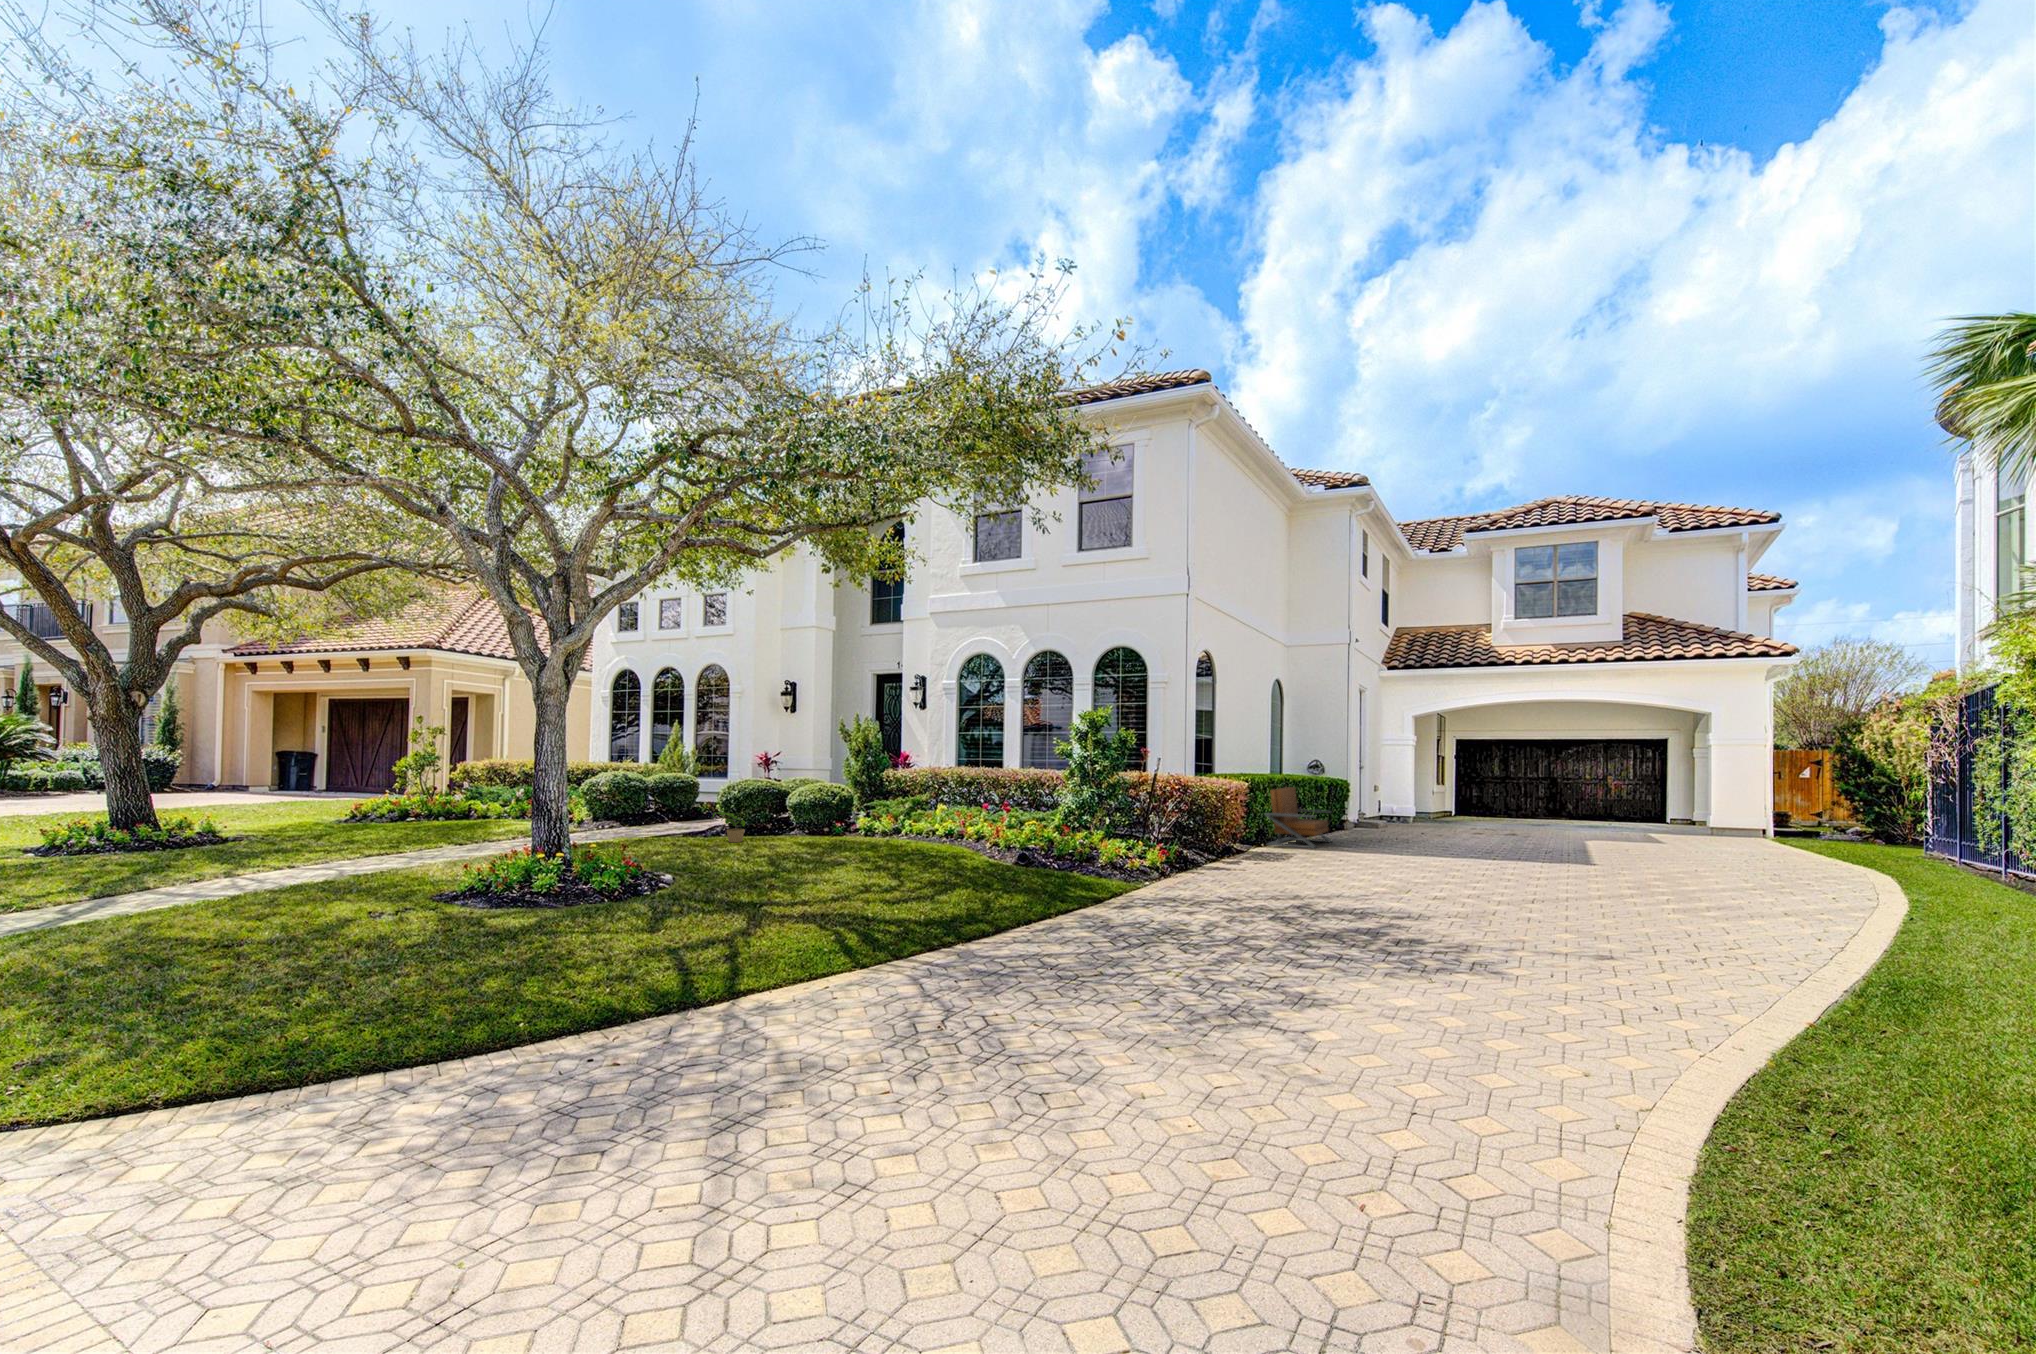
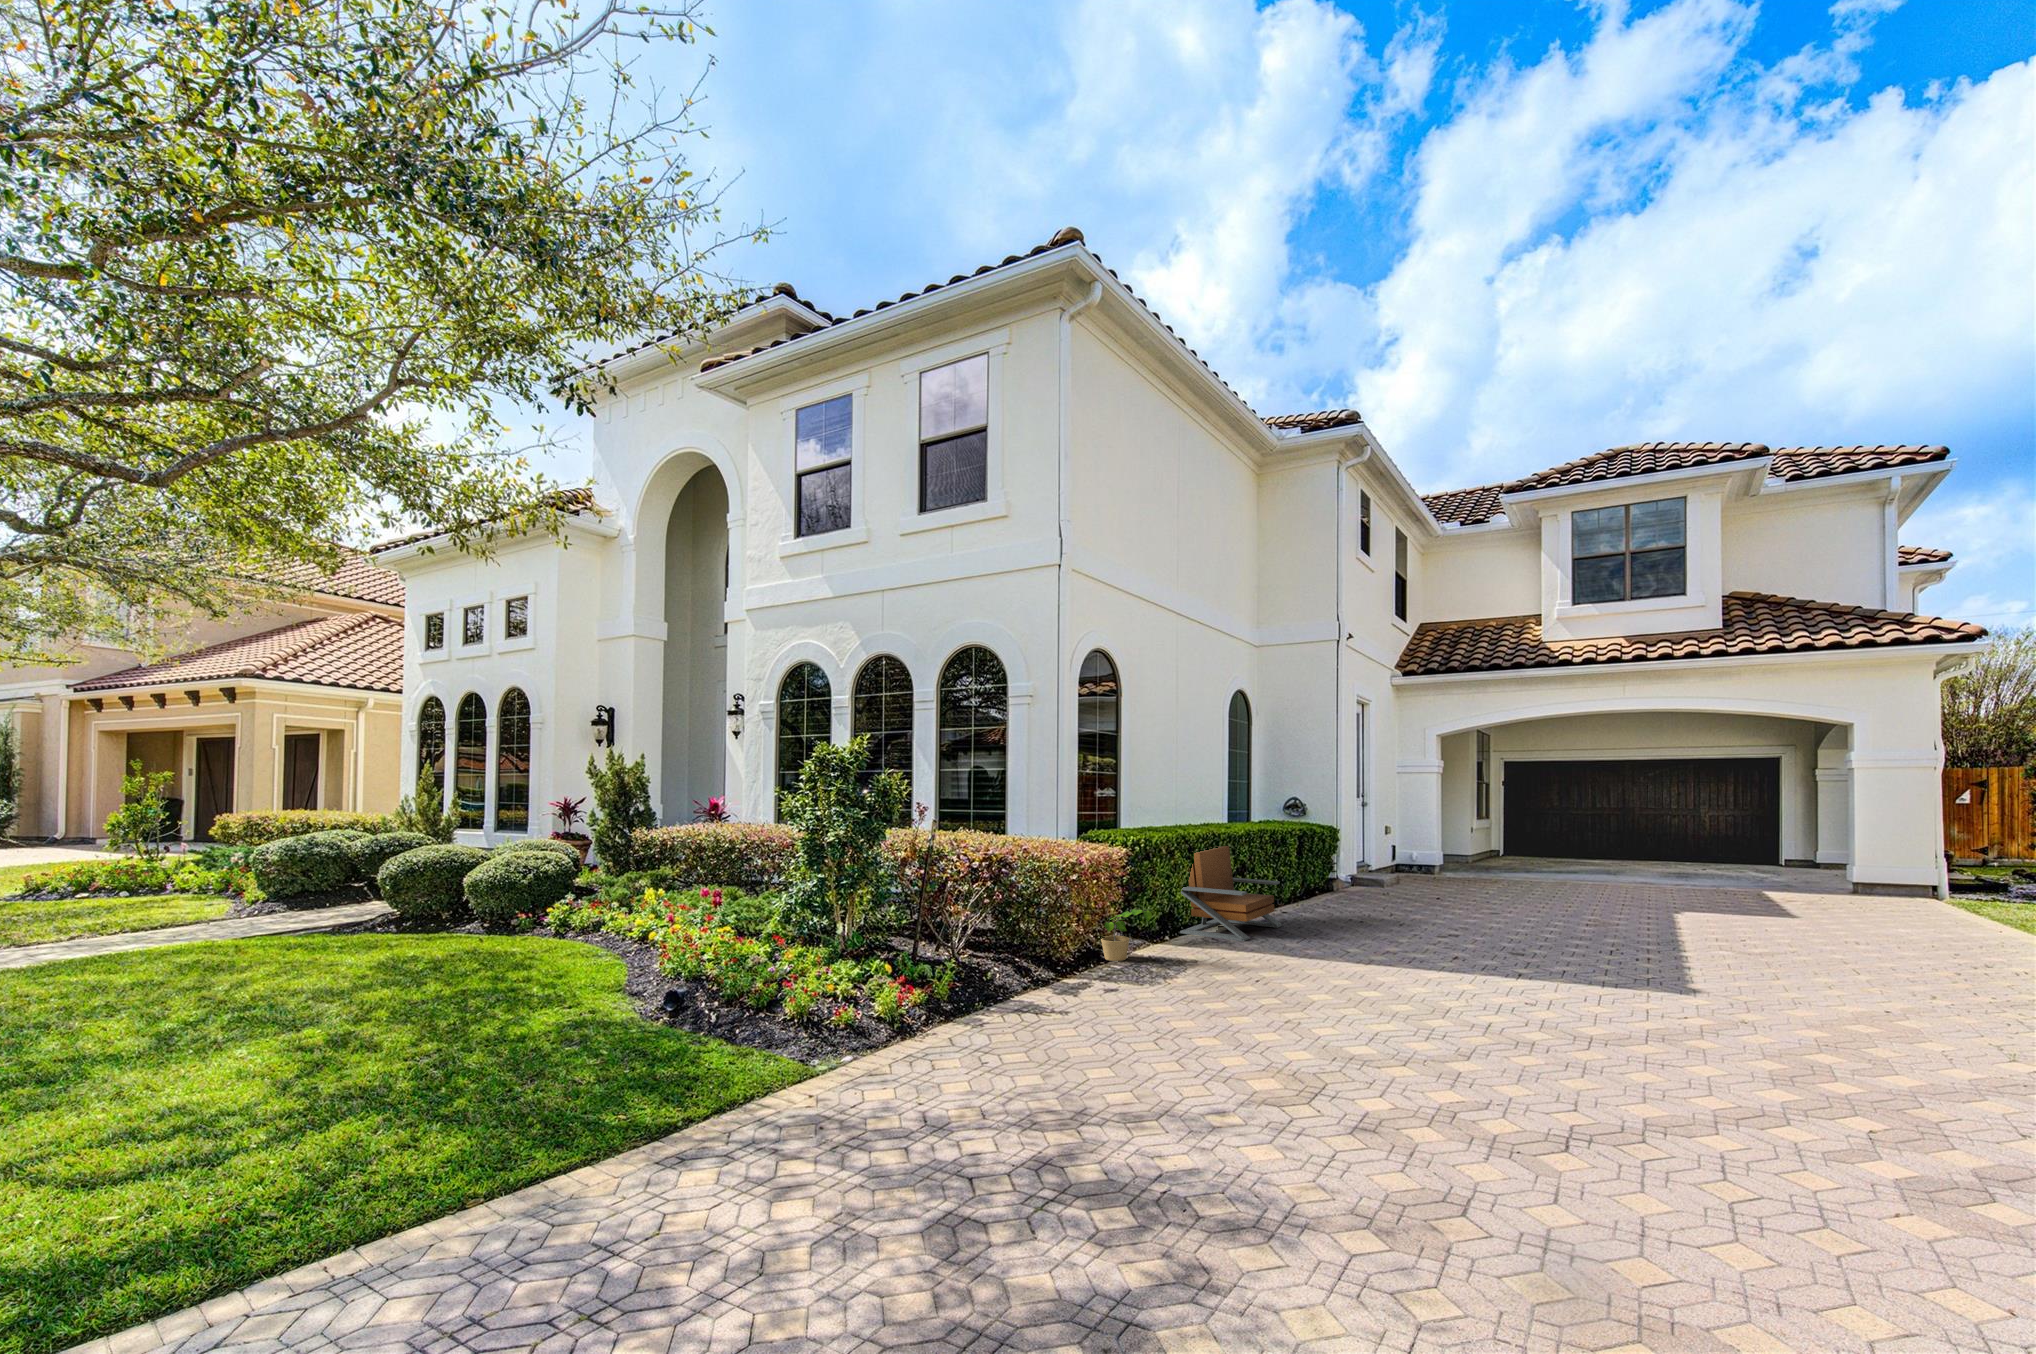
potted plant: present [713,812,745,842] -> present [1101,908,1152,961]

